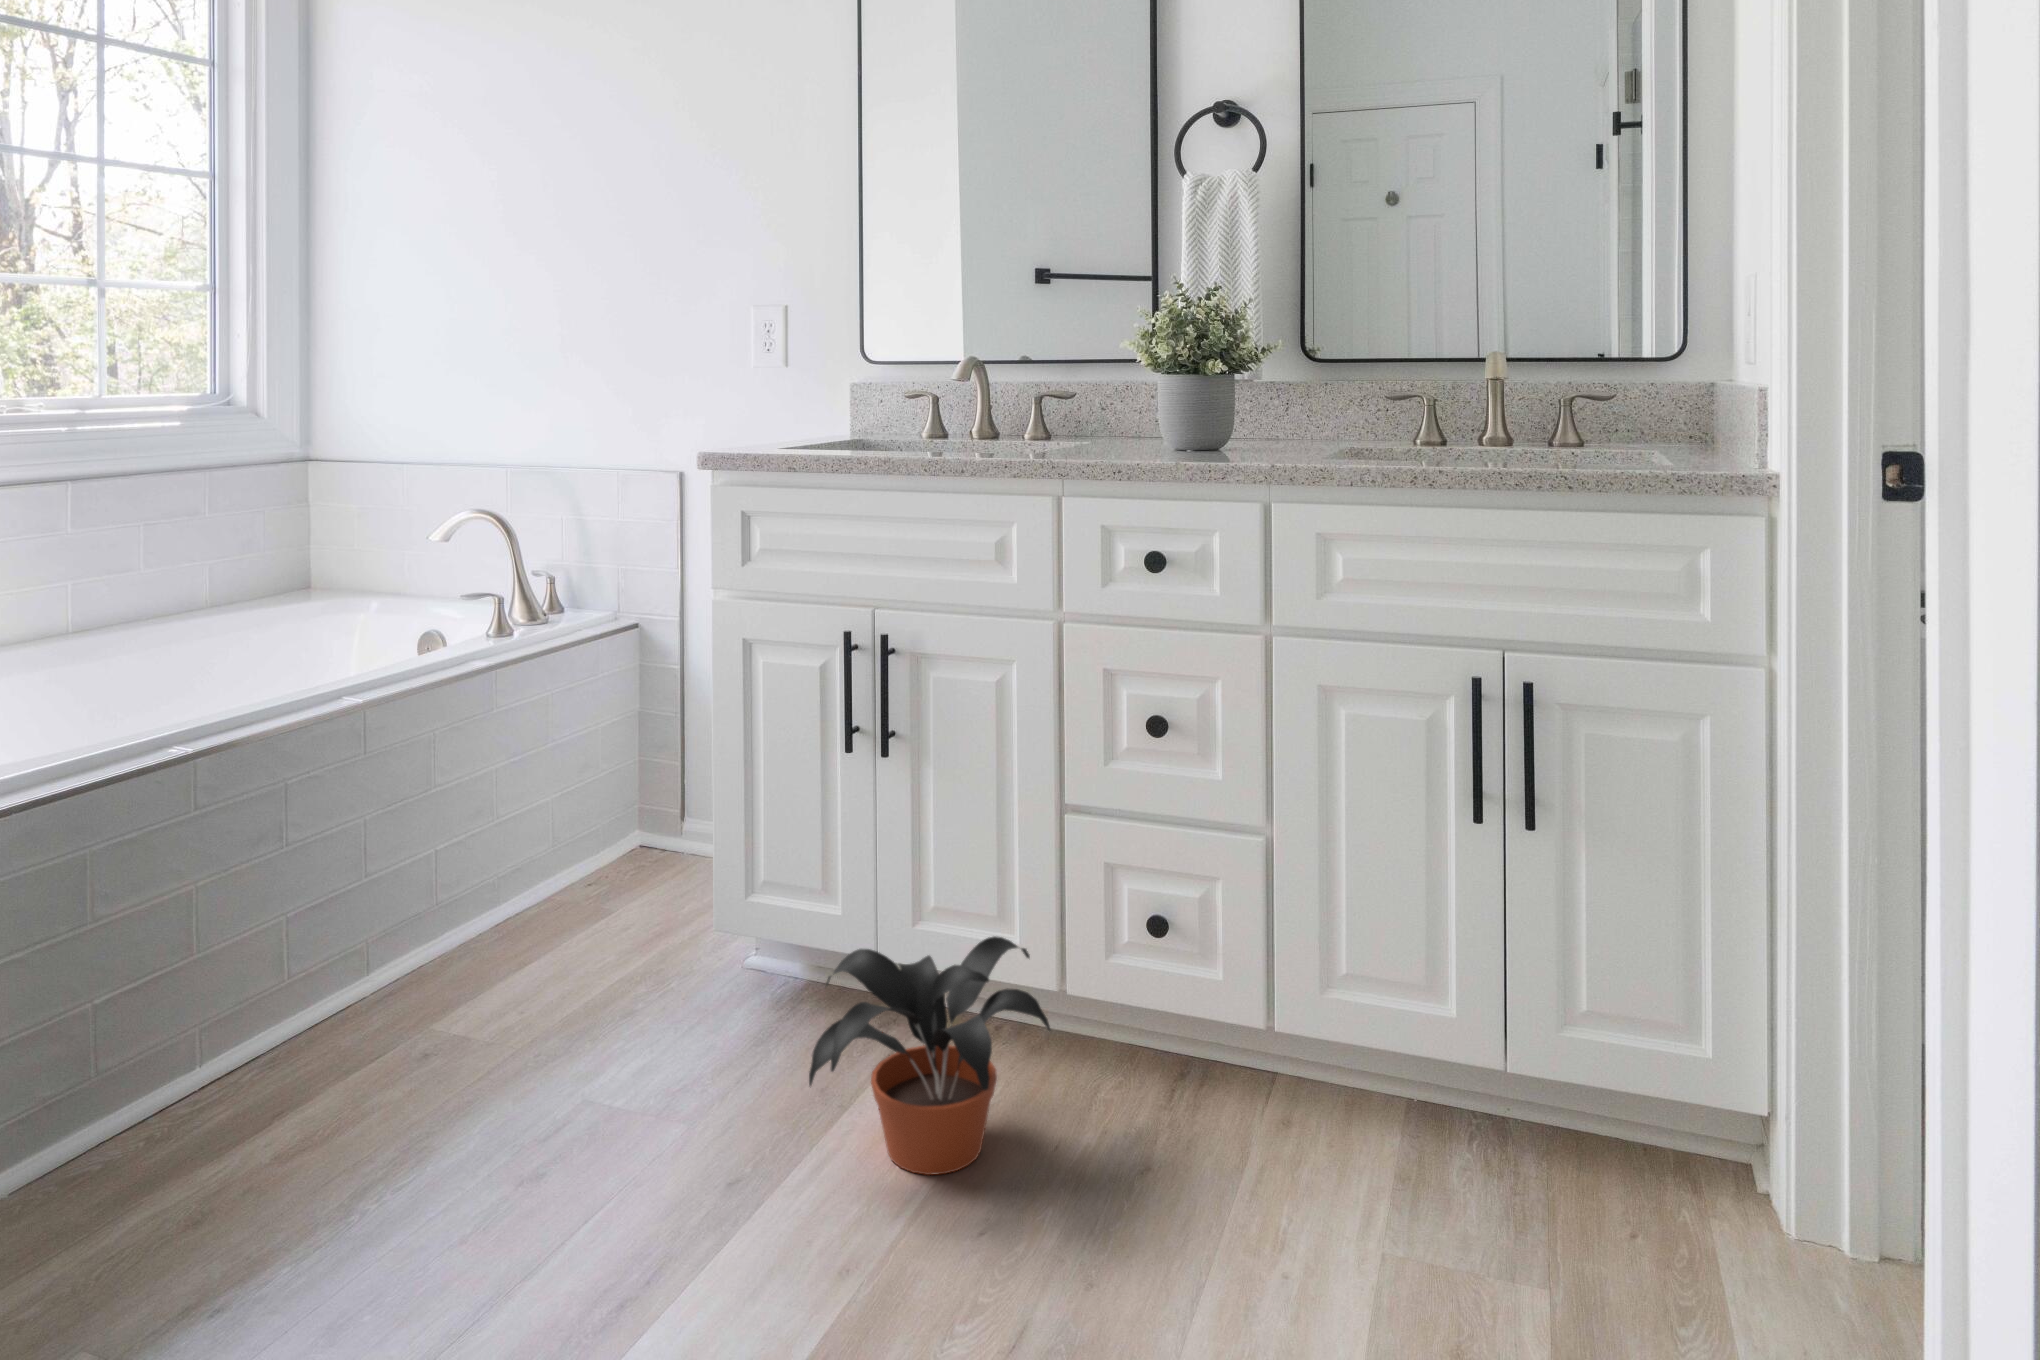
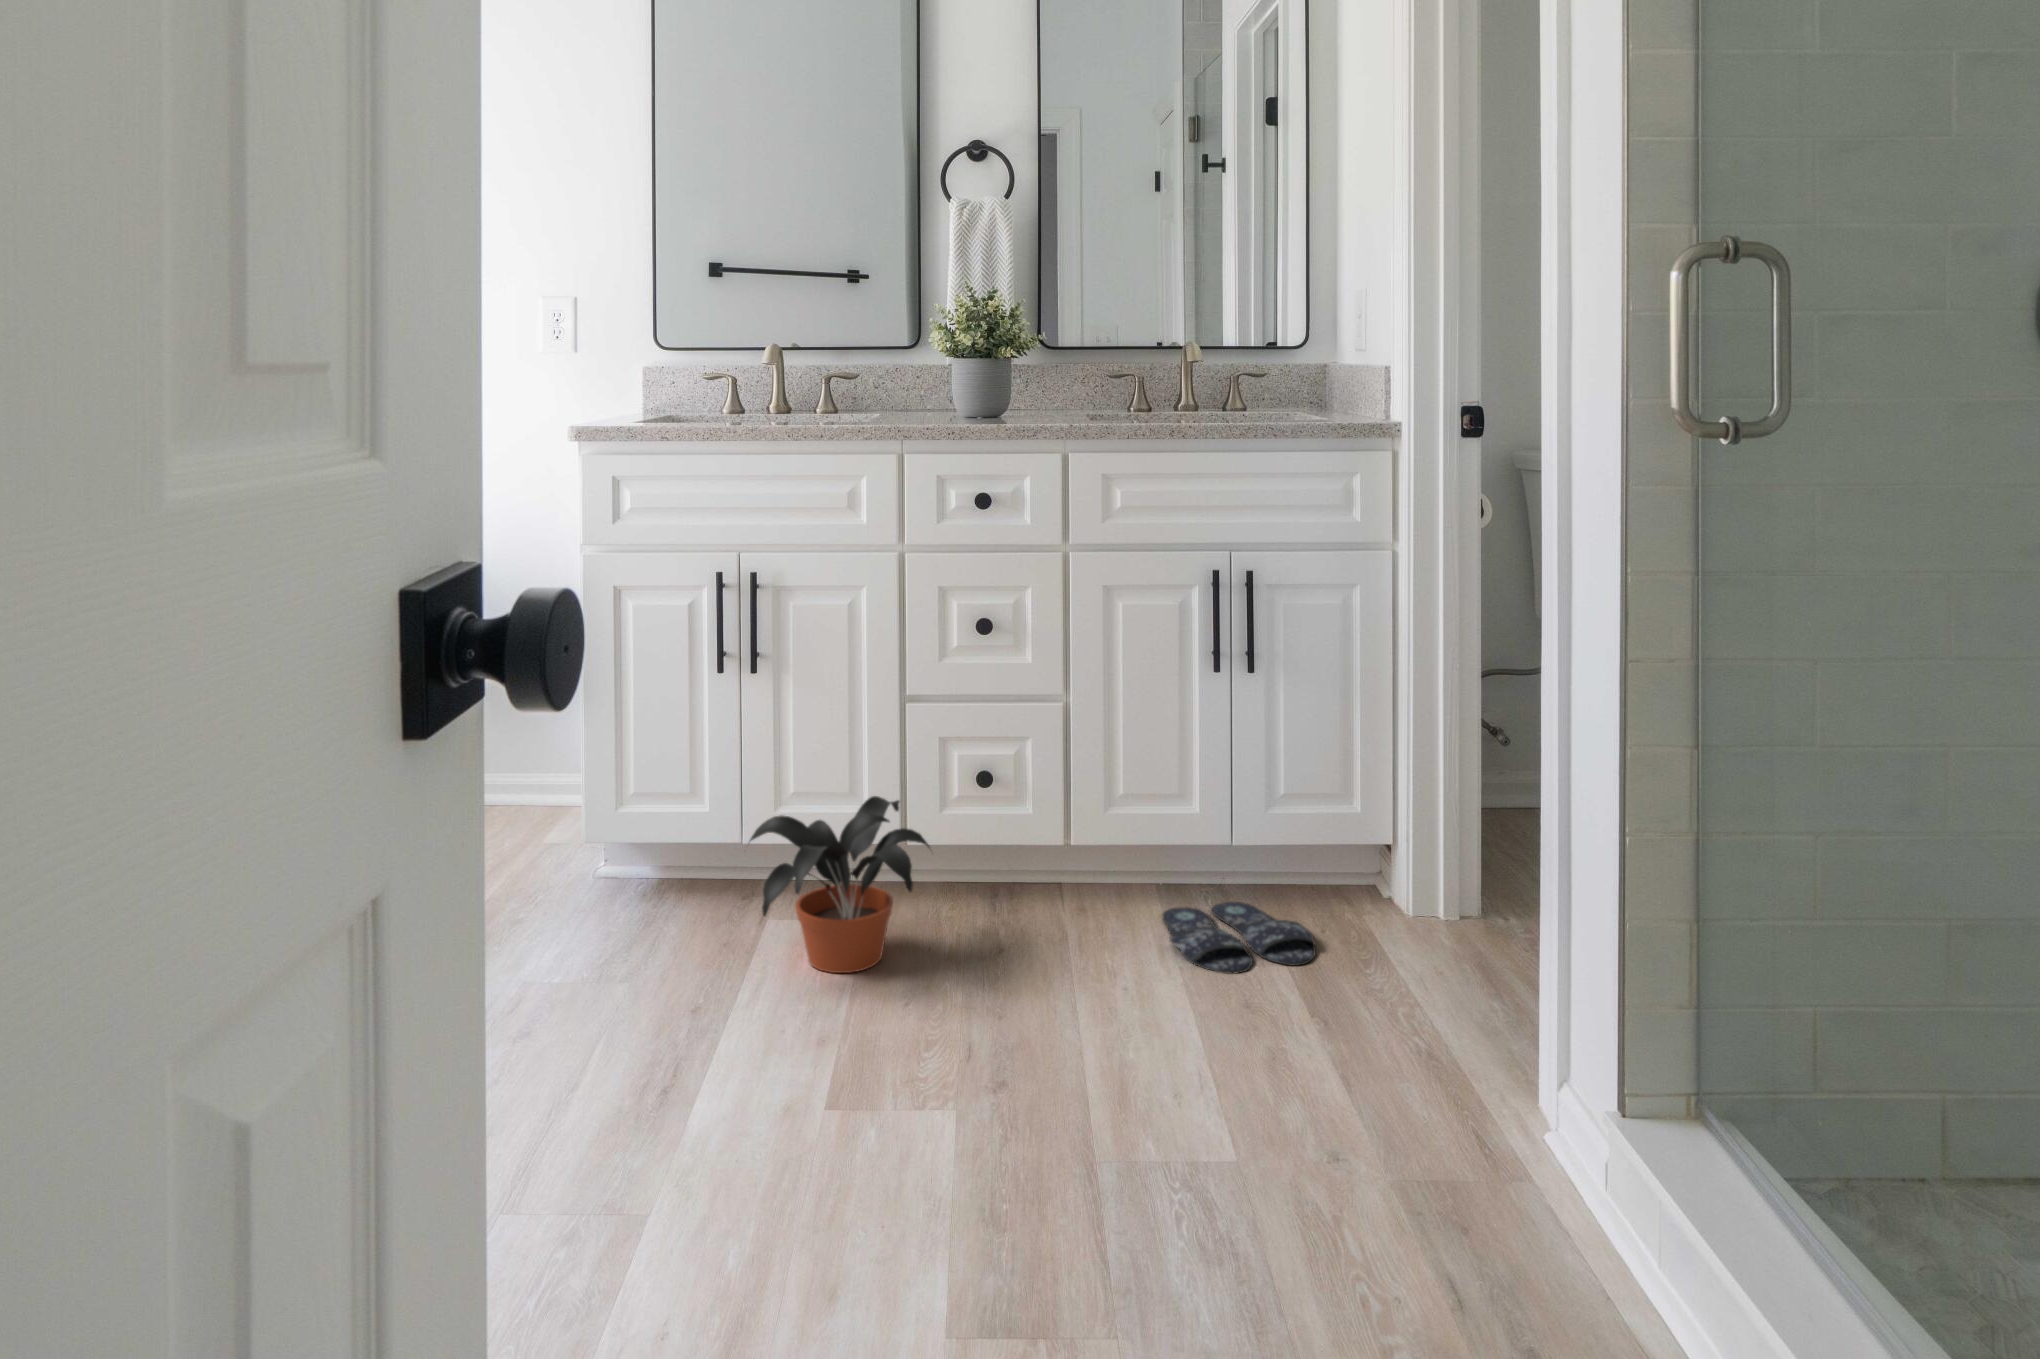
slippers: none [1372,1152,1598,1307] -> present [1163,902,1316,974]

